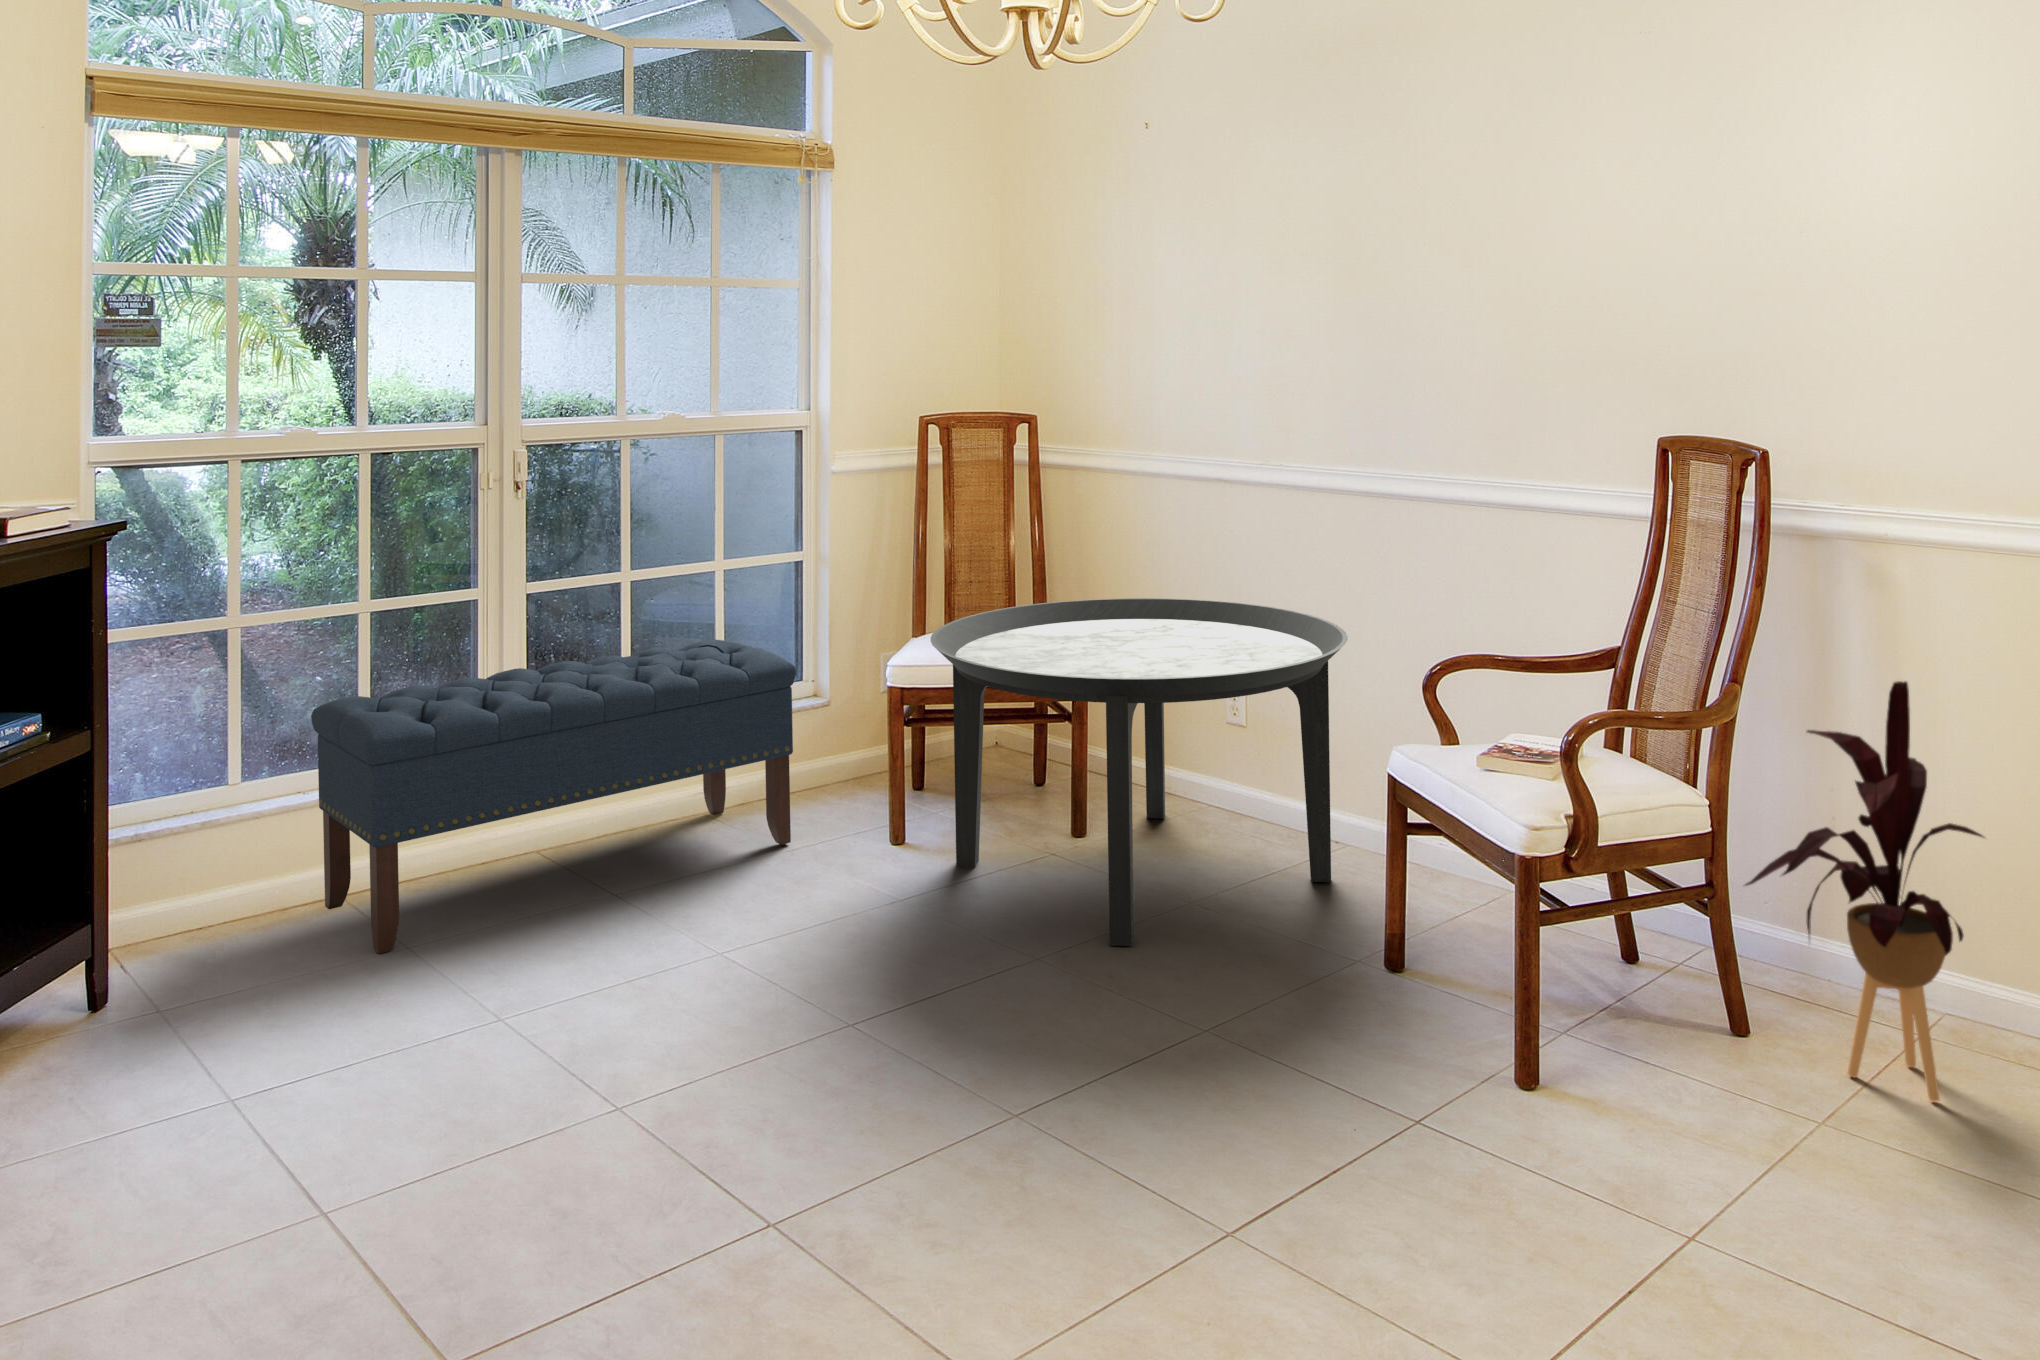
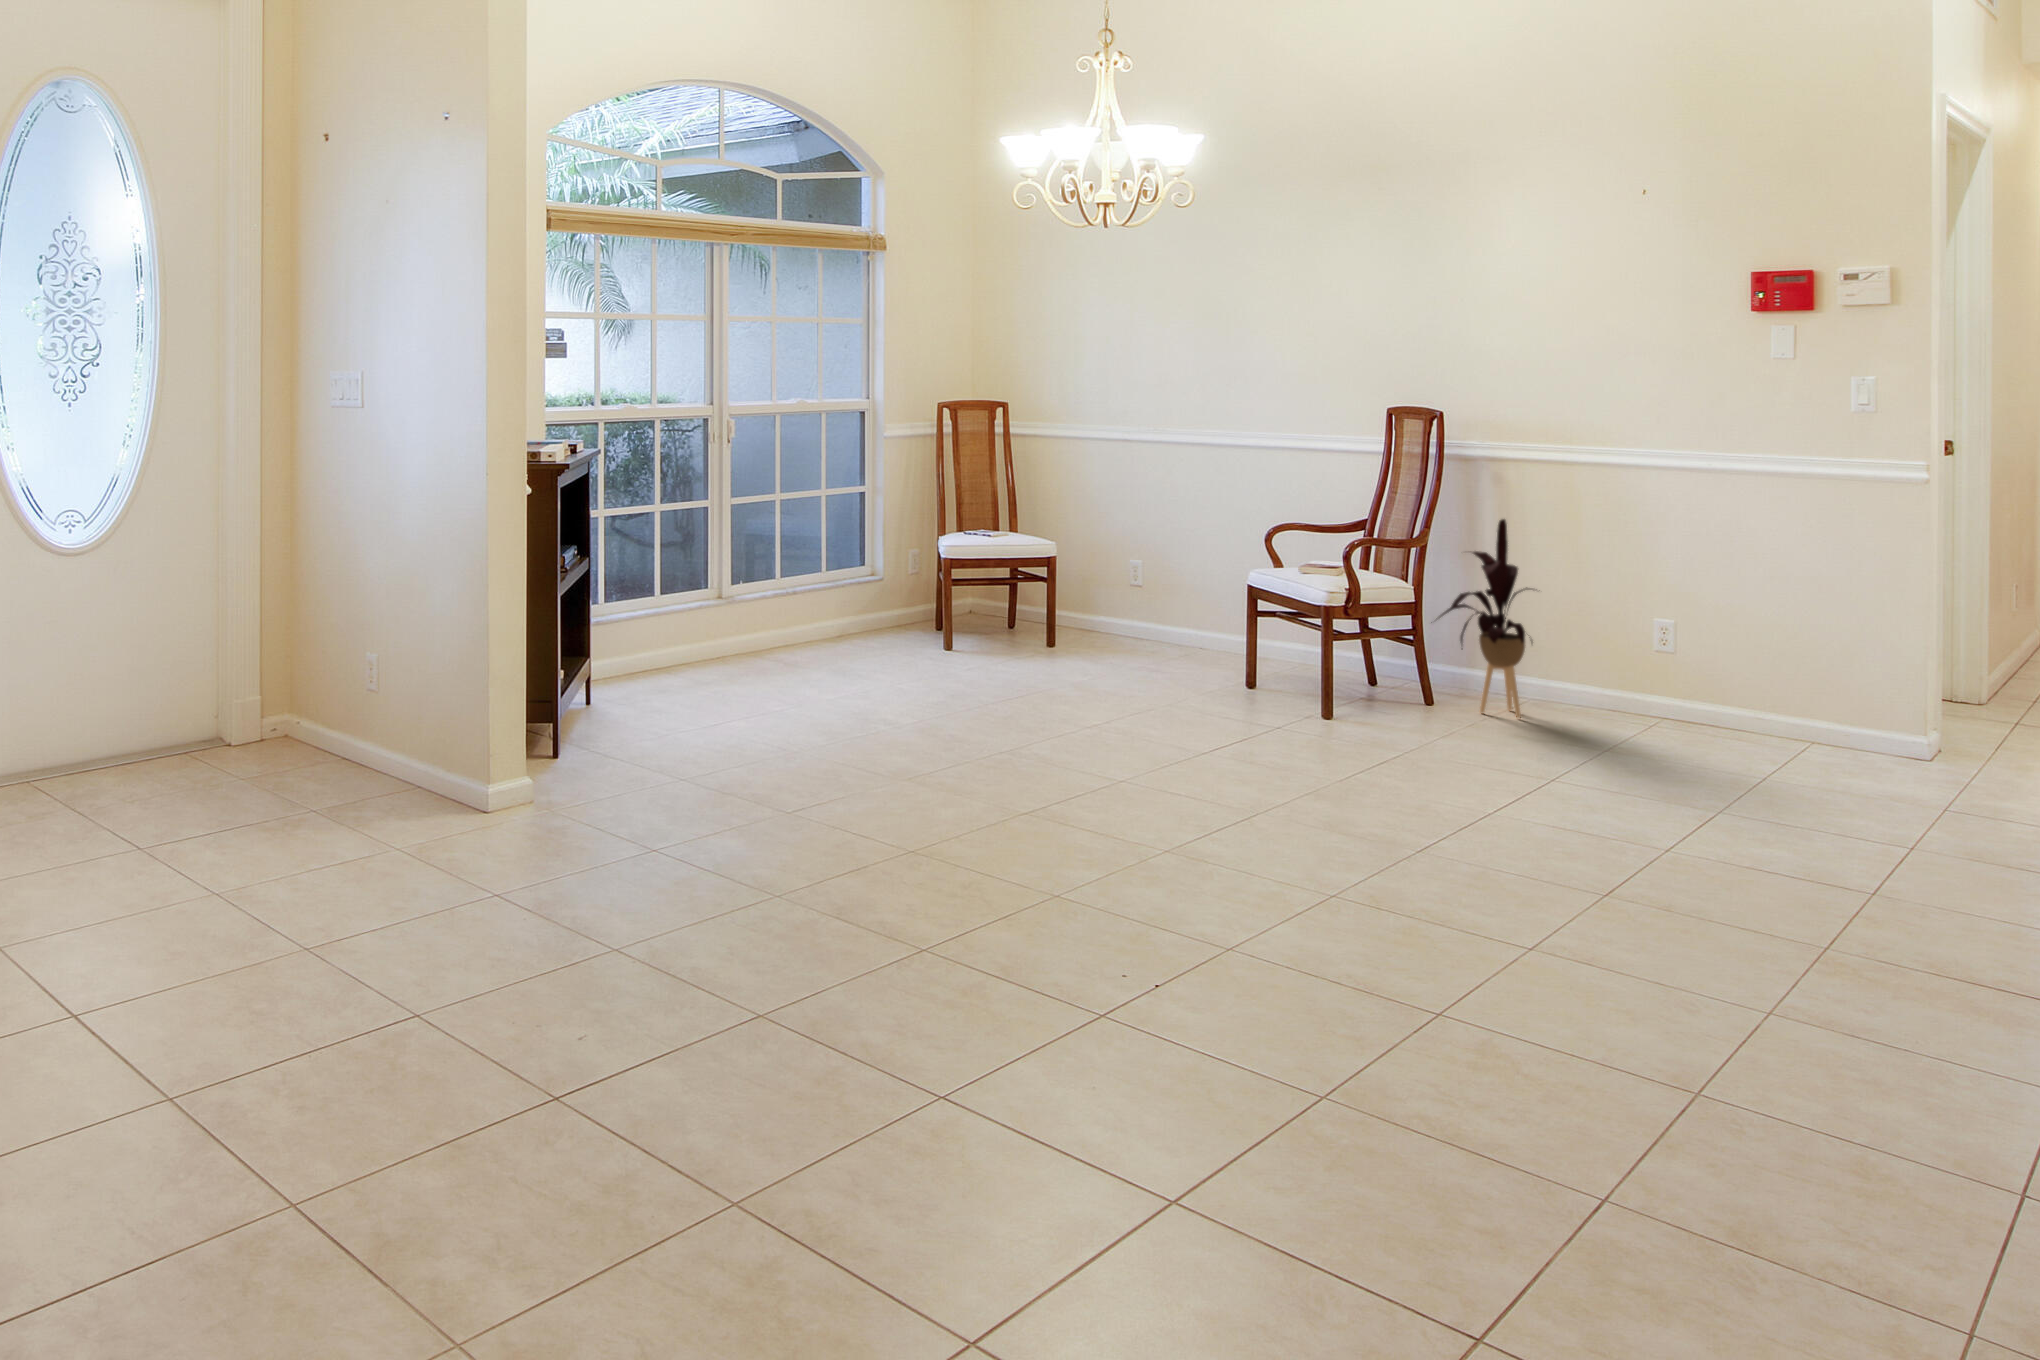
round table: present [931,598,1348,946] -> none [979,510,1217,681]
bench: present [311,640,796,954] -> none [643,534,892,687]

